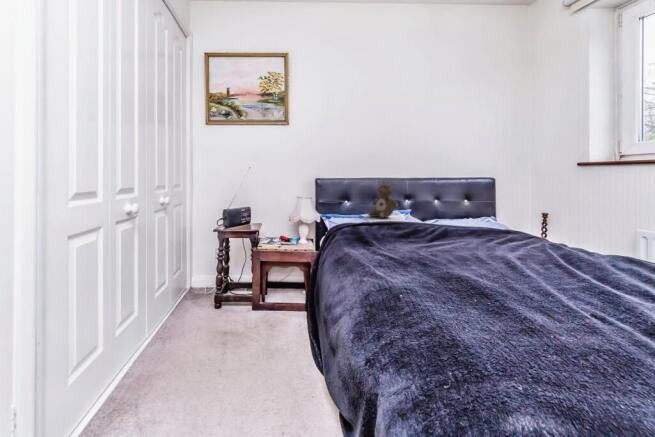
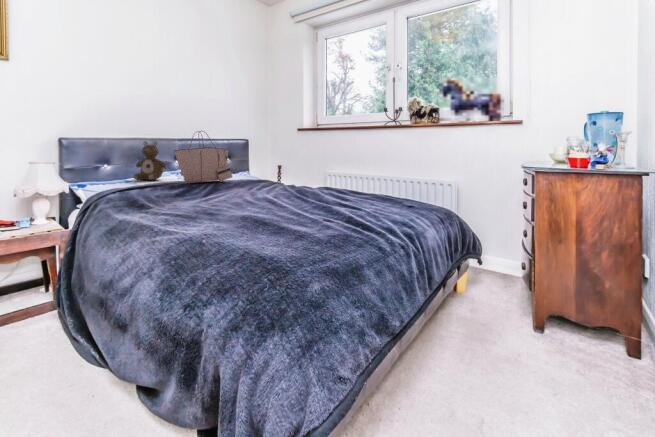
tote bag: none [404,173,460,226] -> present [174,131,232,183]

